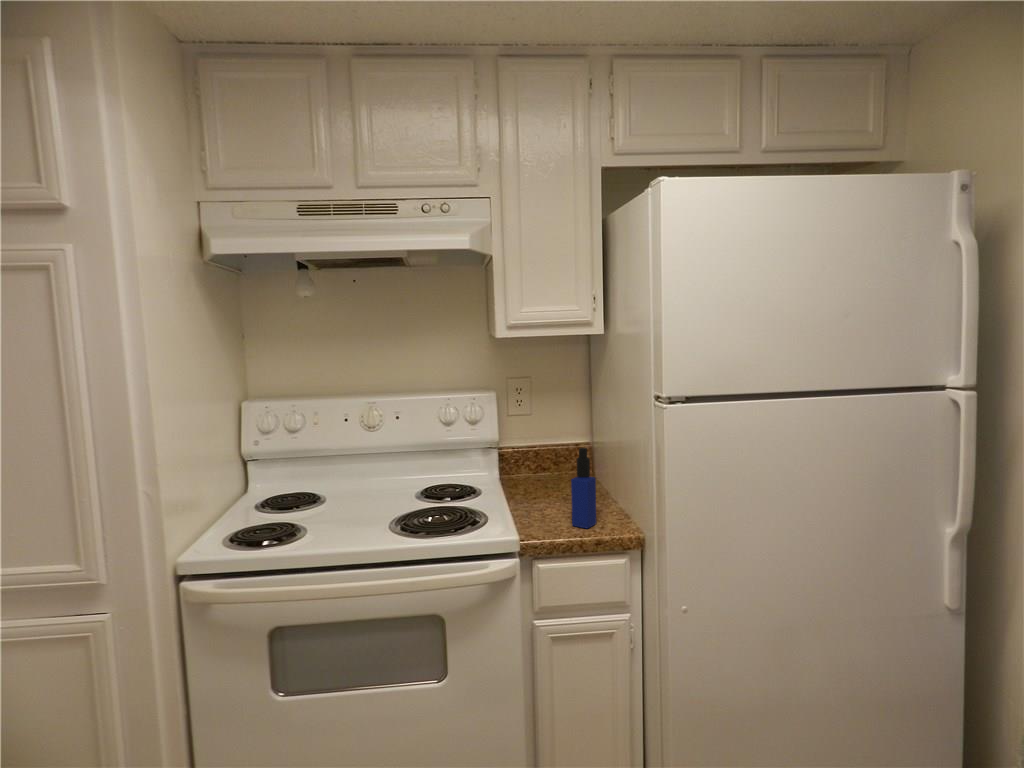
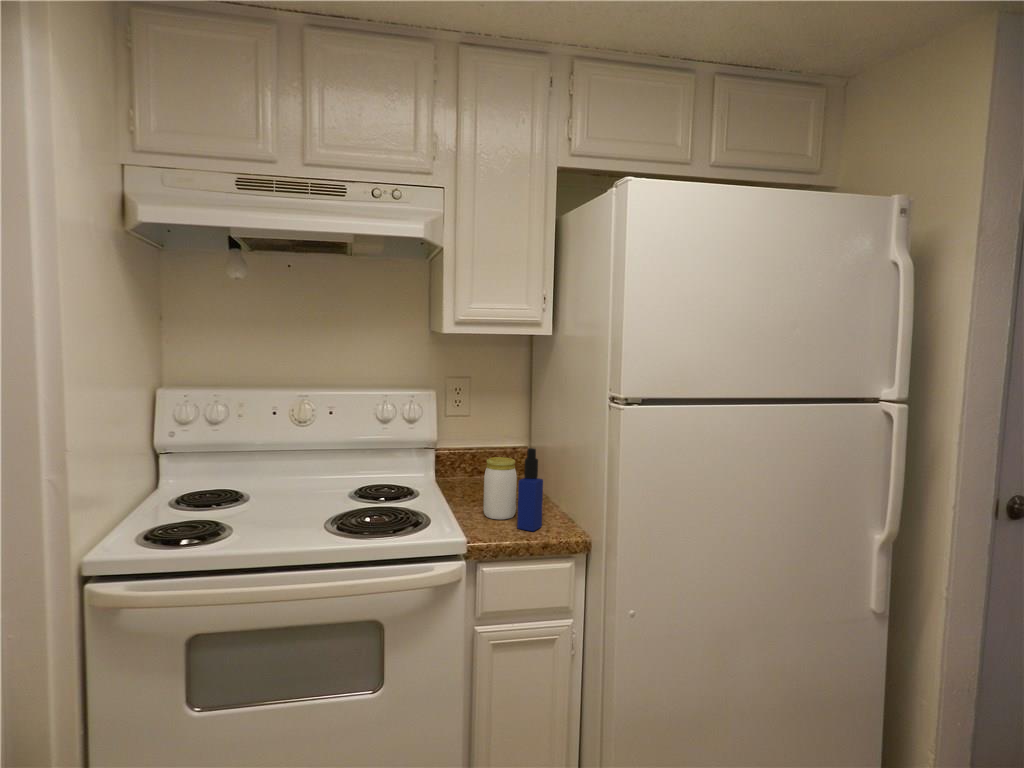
jar: none [540,456,572,517] -> present [483,457,517,519]

